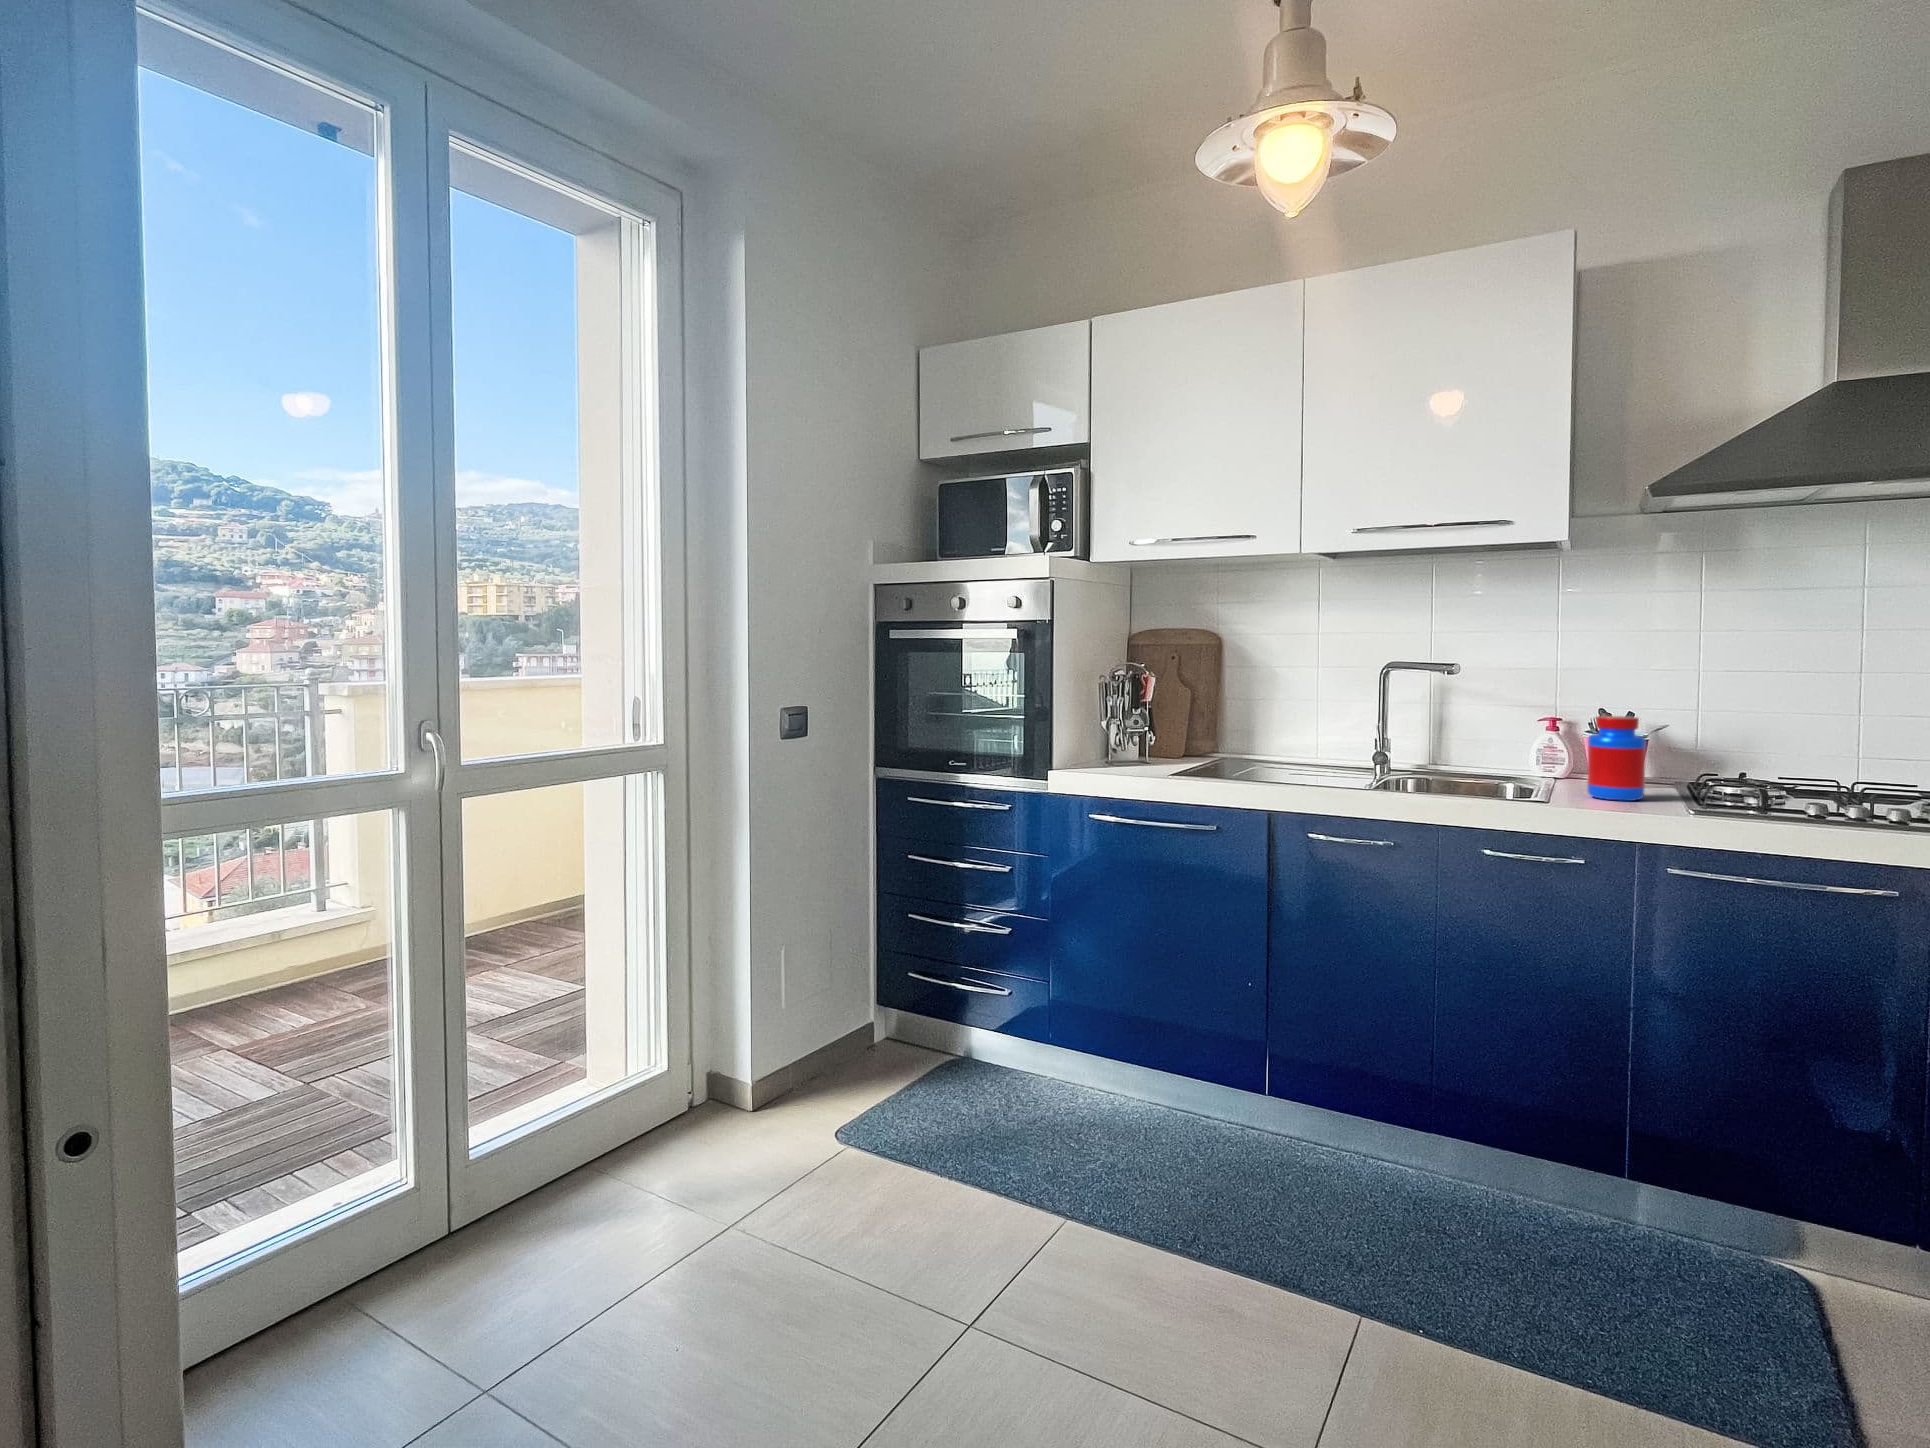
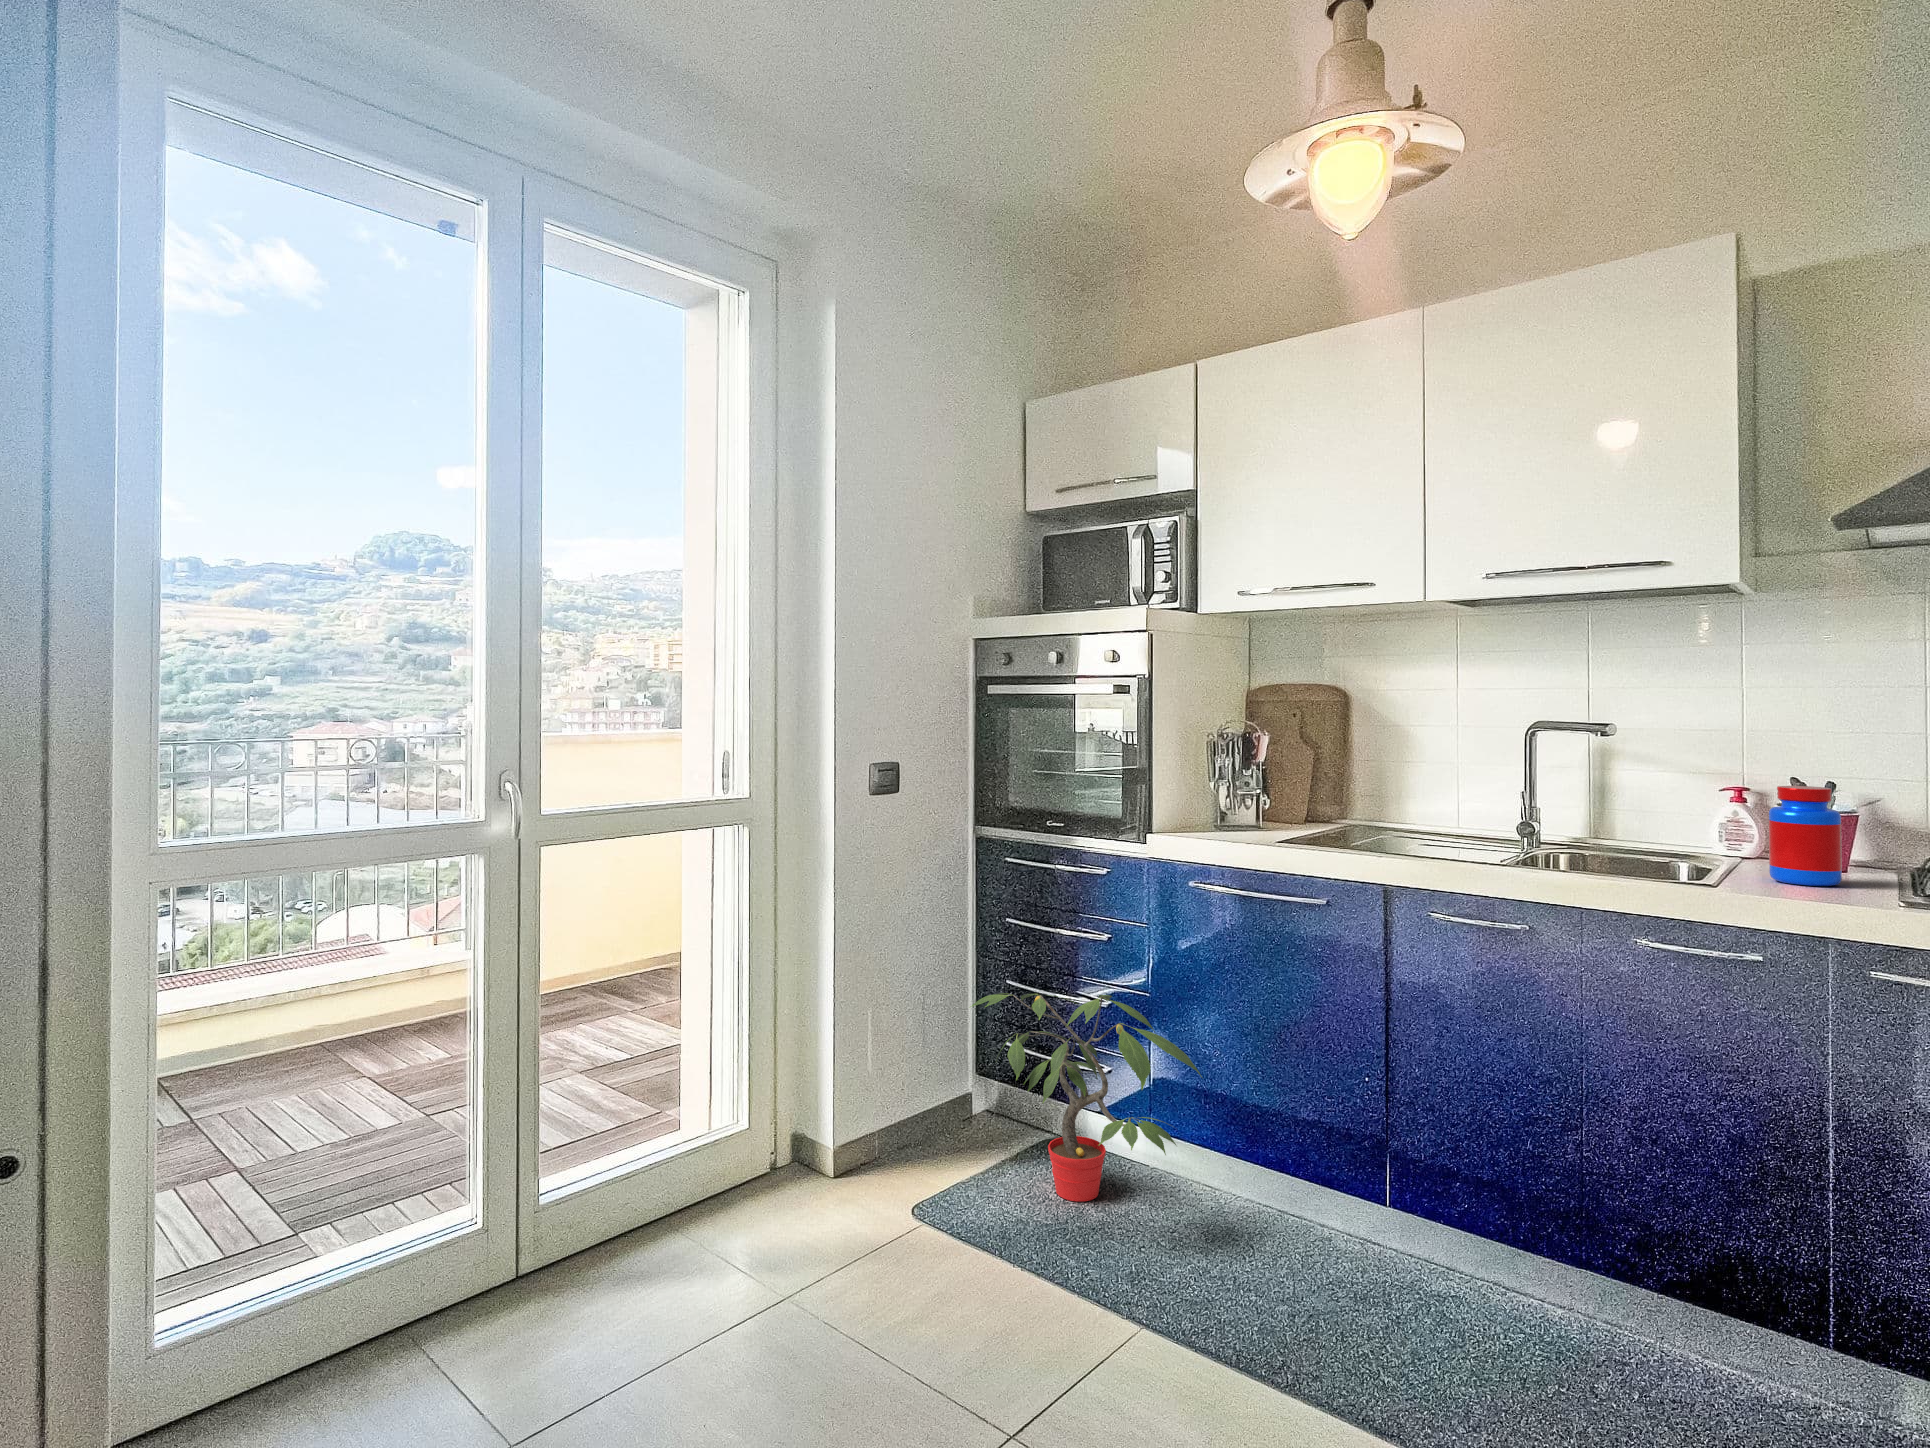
potted plant: none [882,923,1107,1114] -> present [971,993,1202,1202]

